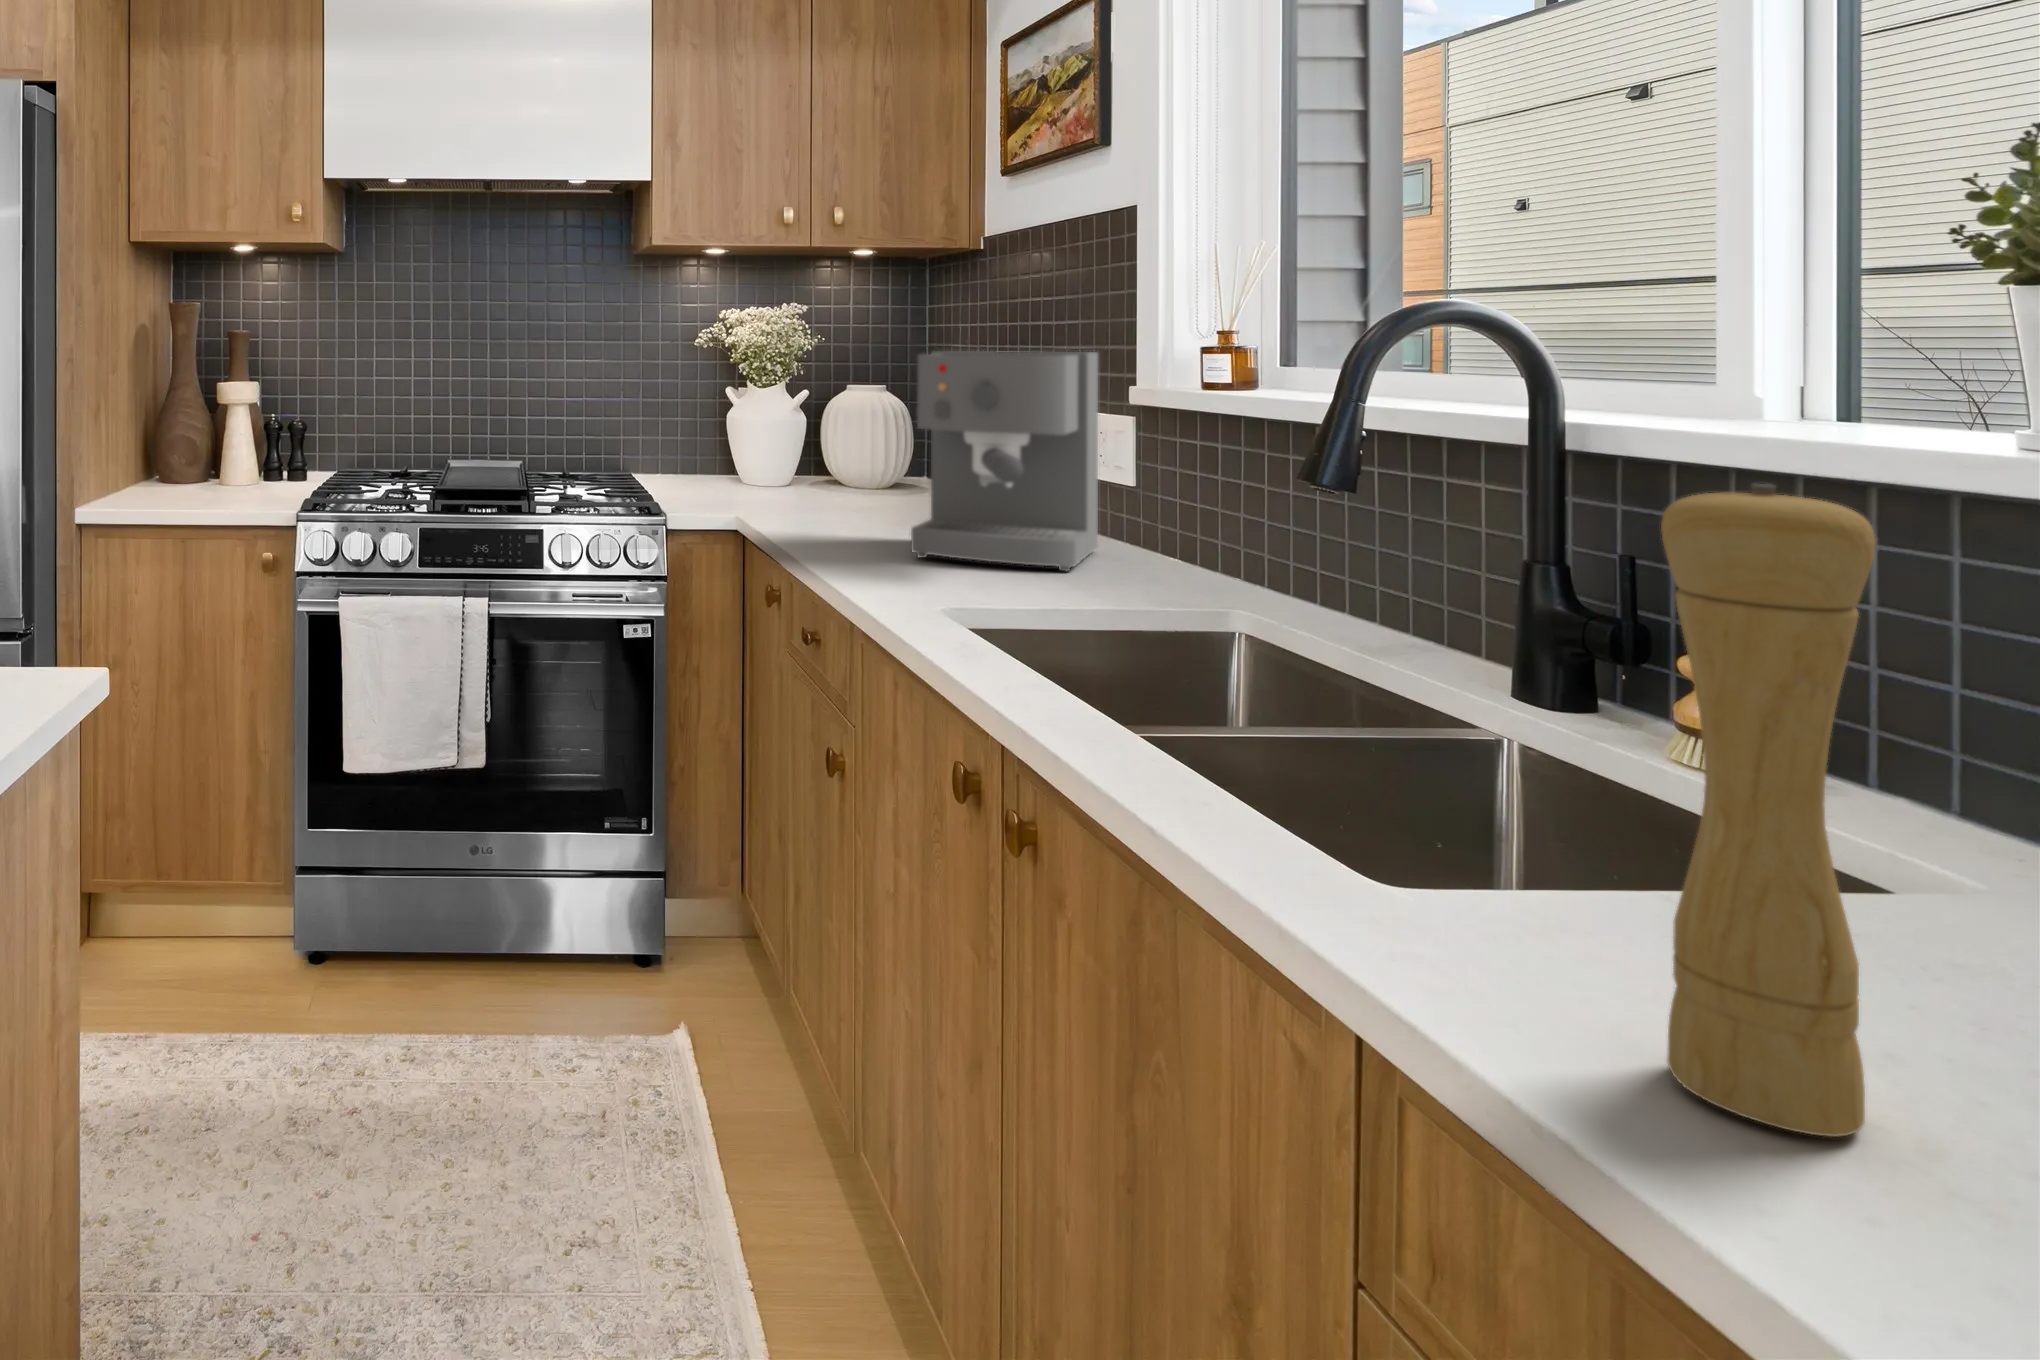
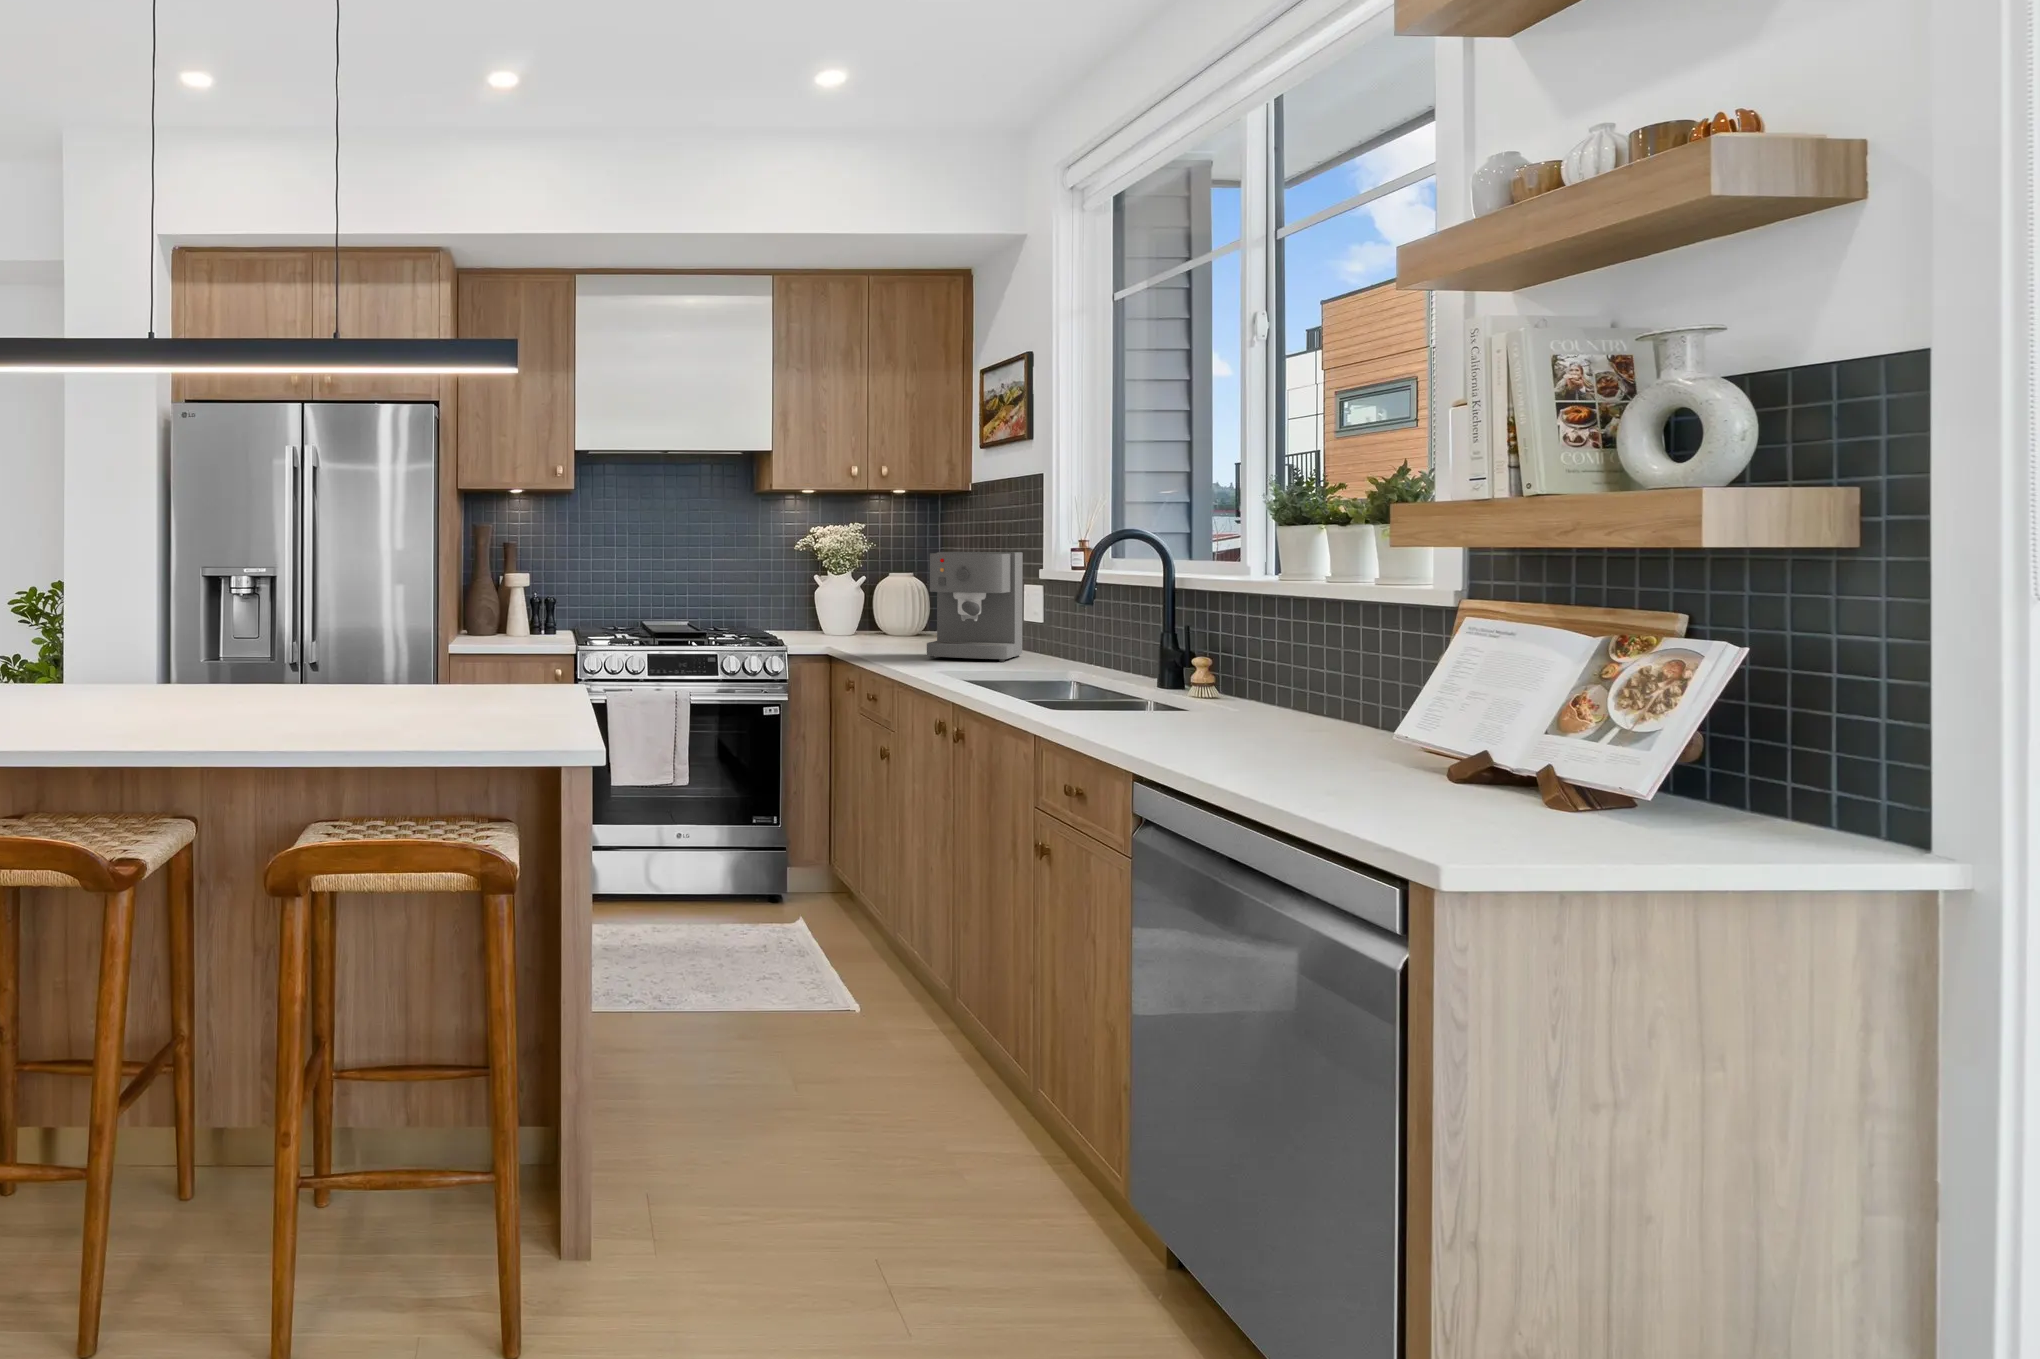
pepper mill: present [1661,484,1875,1137] -> none [1099,578,1138,724]

